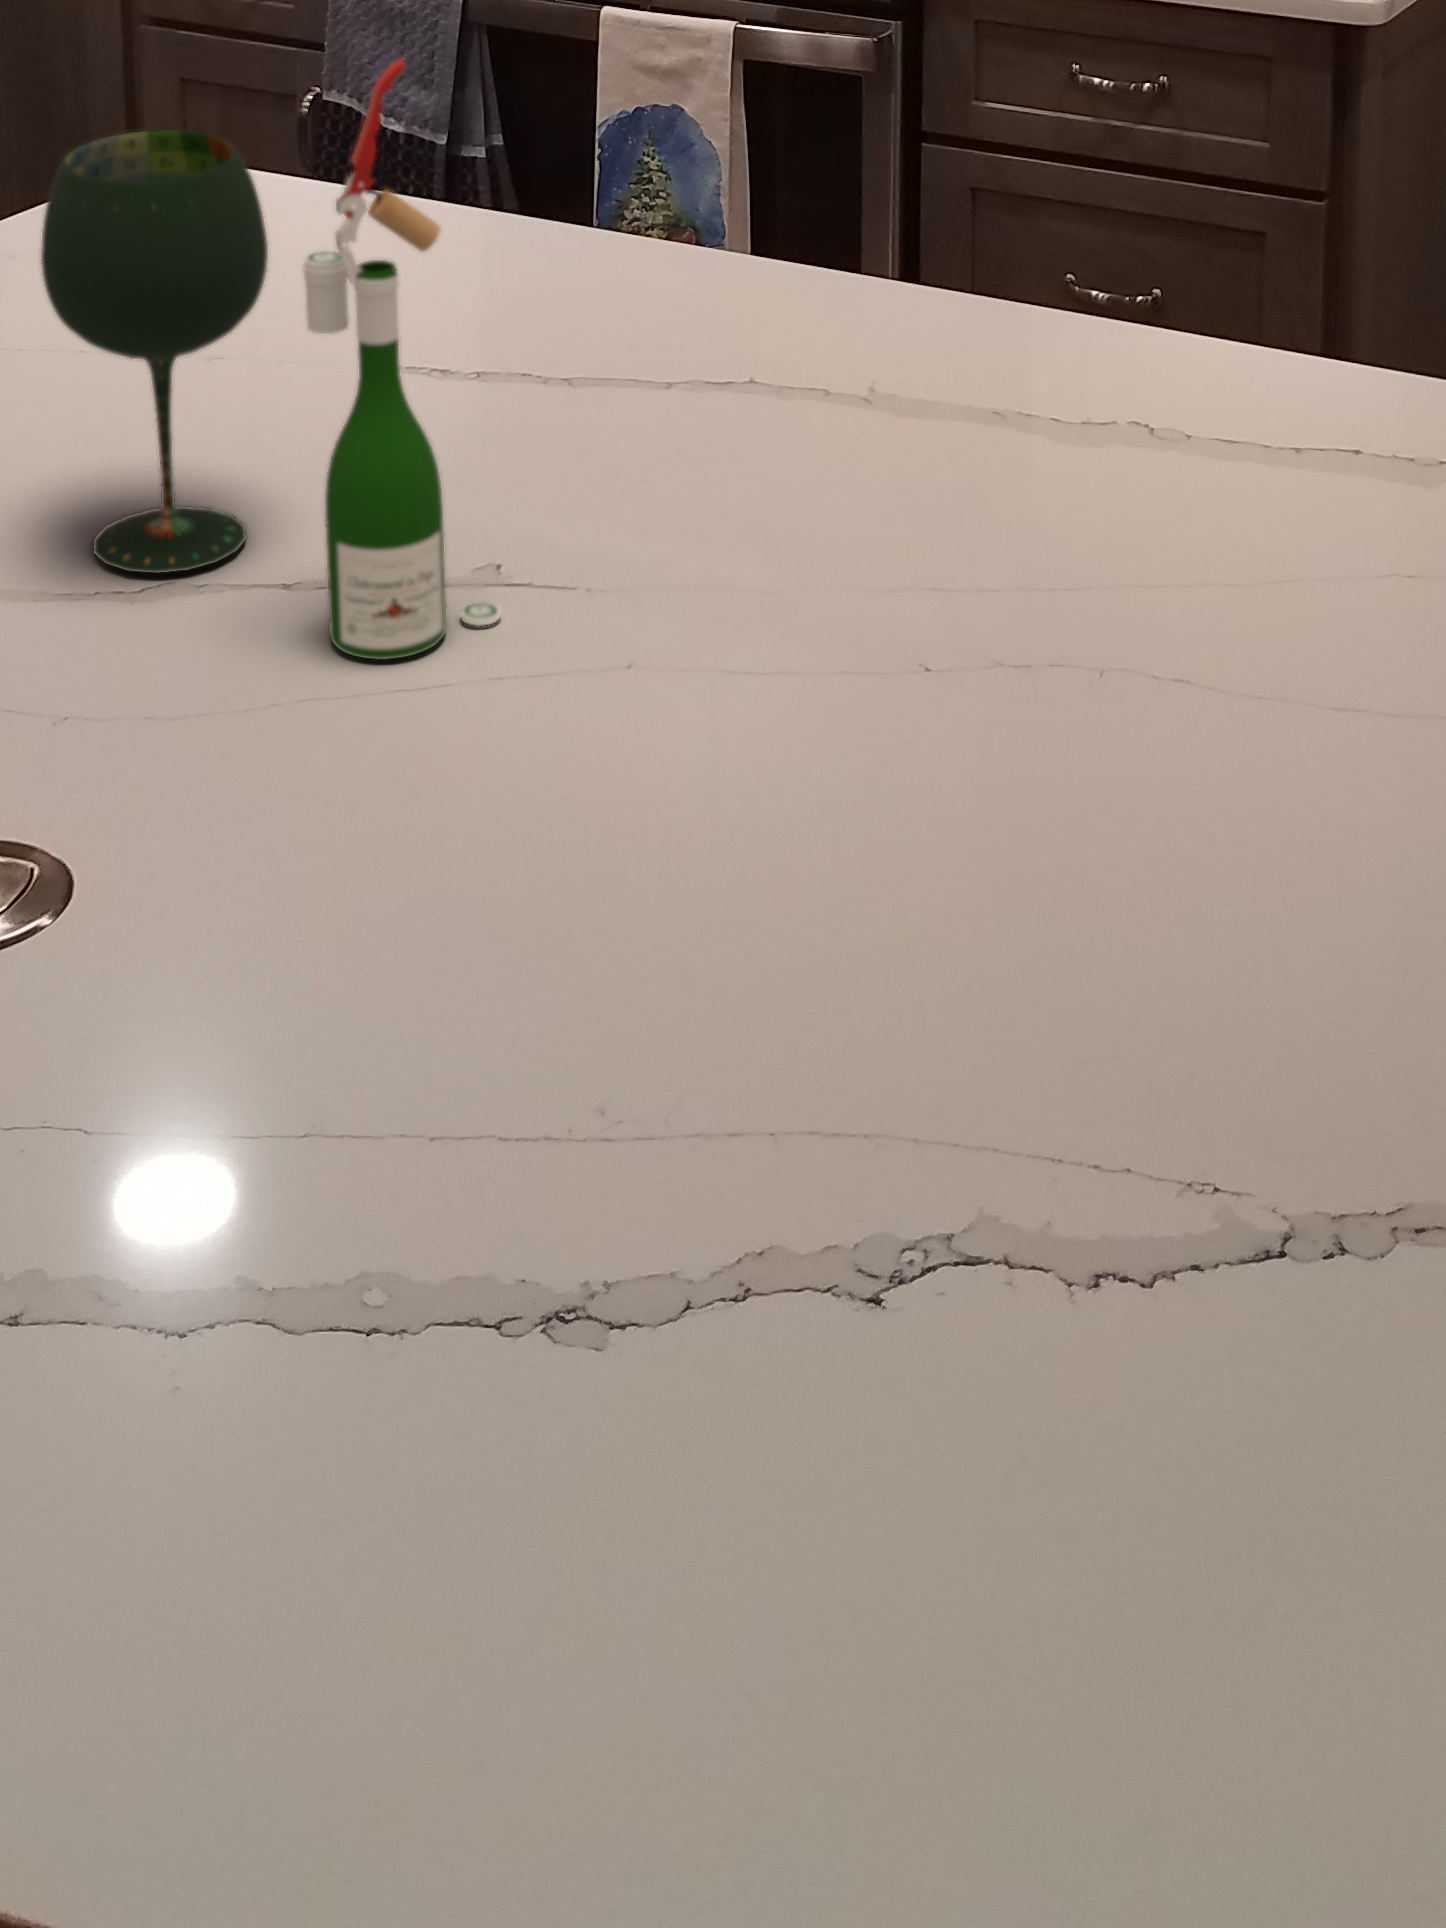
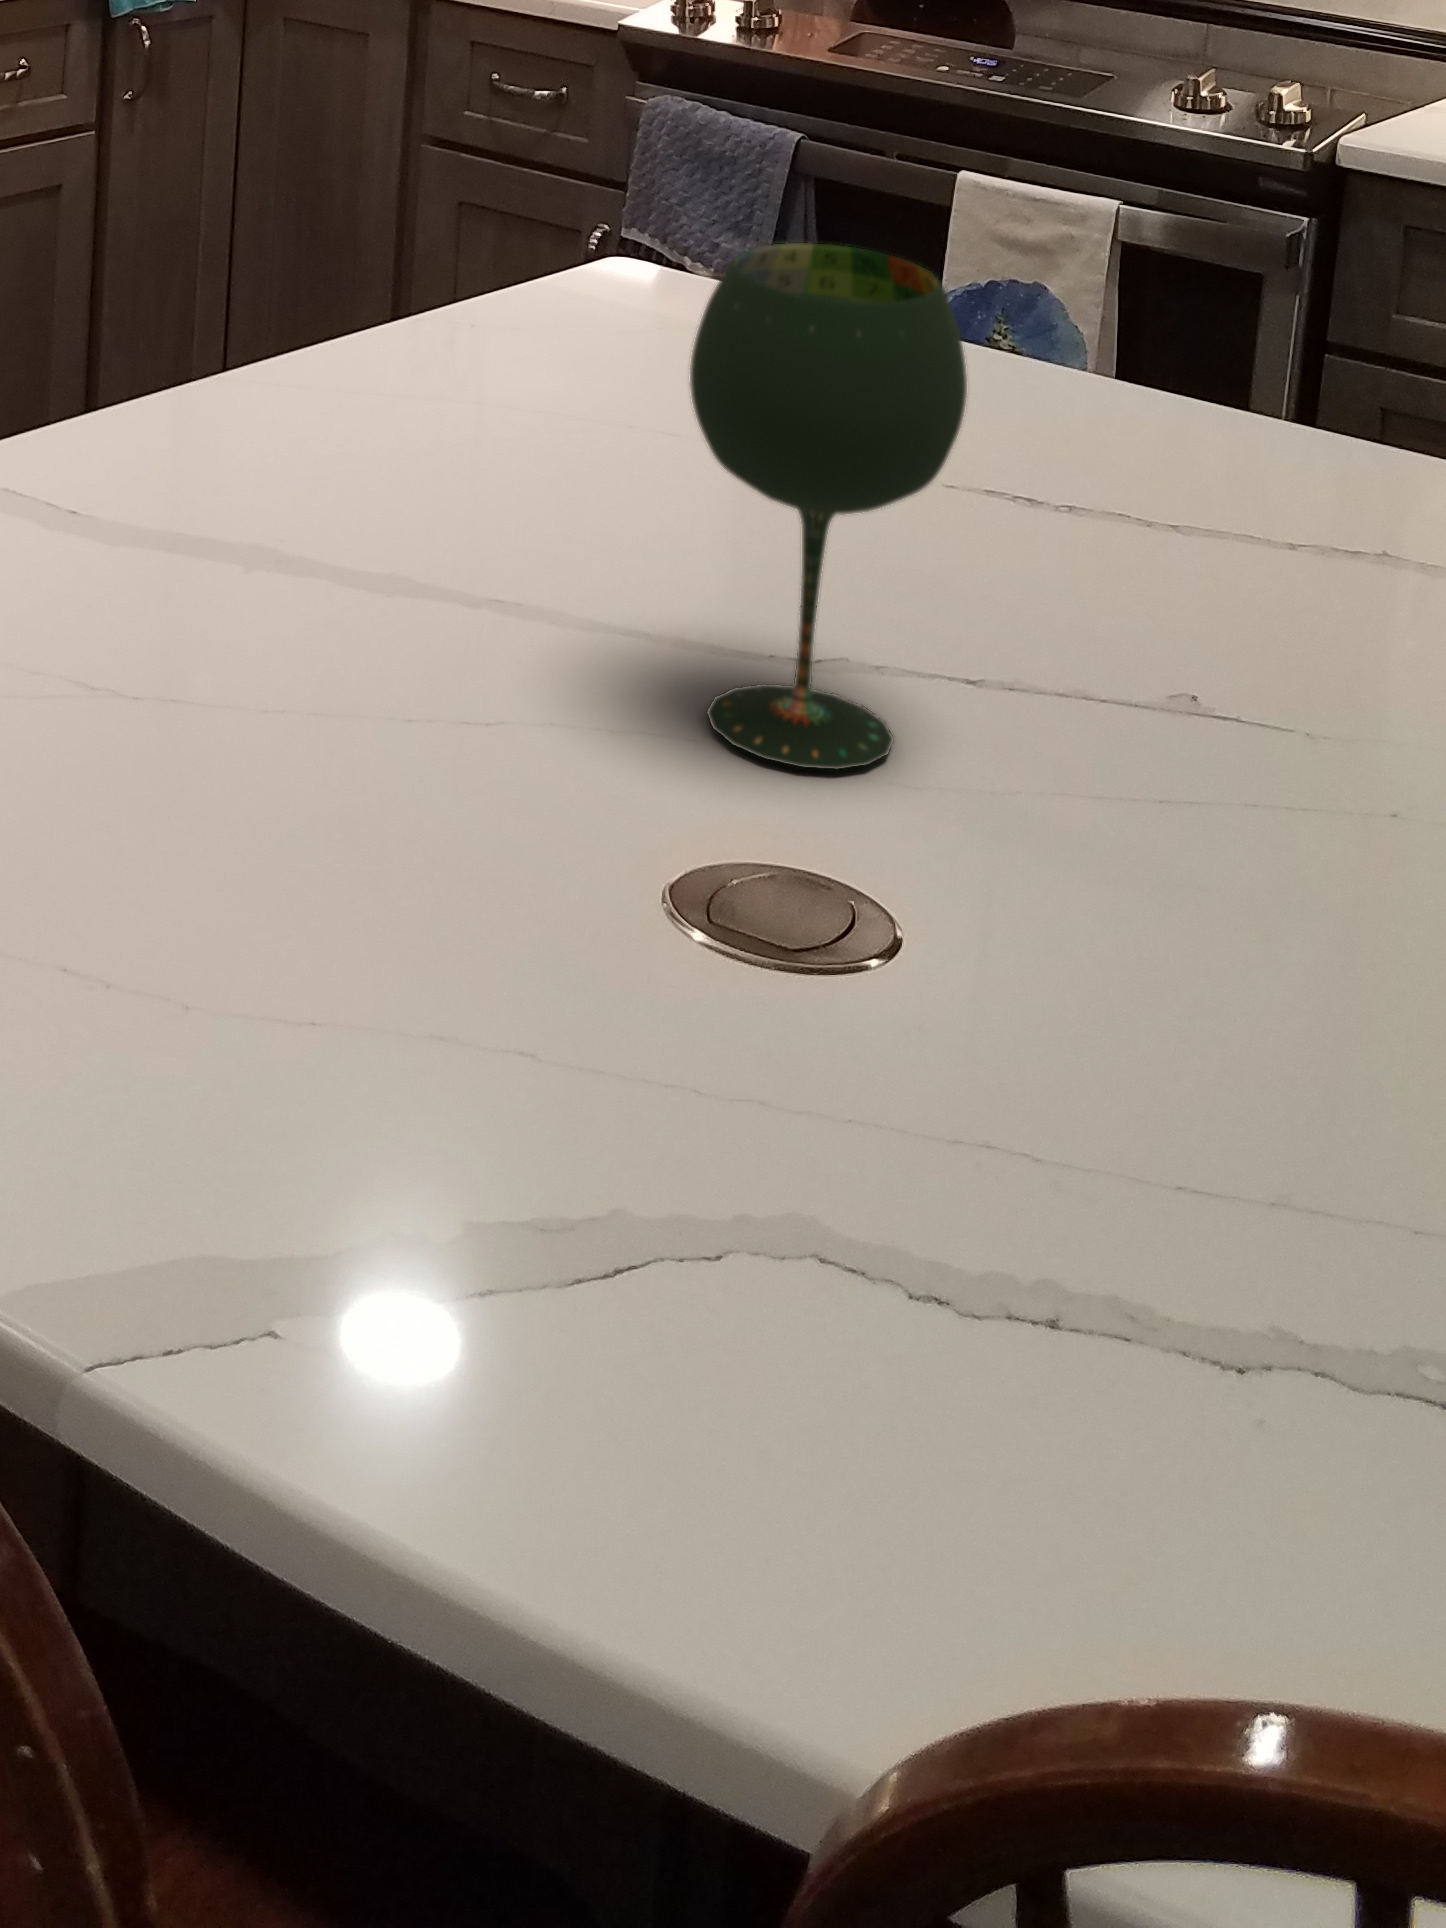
wine bottle: present [304,60,501,660] -> none [1051,187,1269,934]

